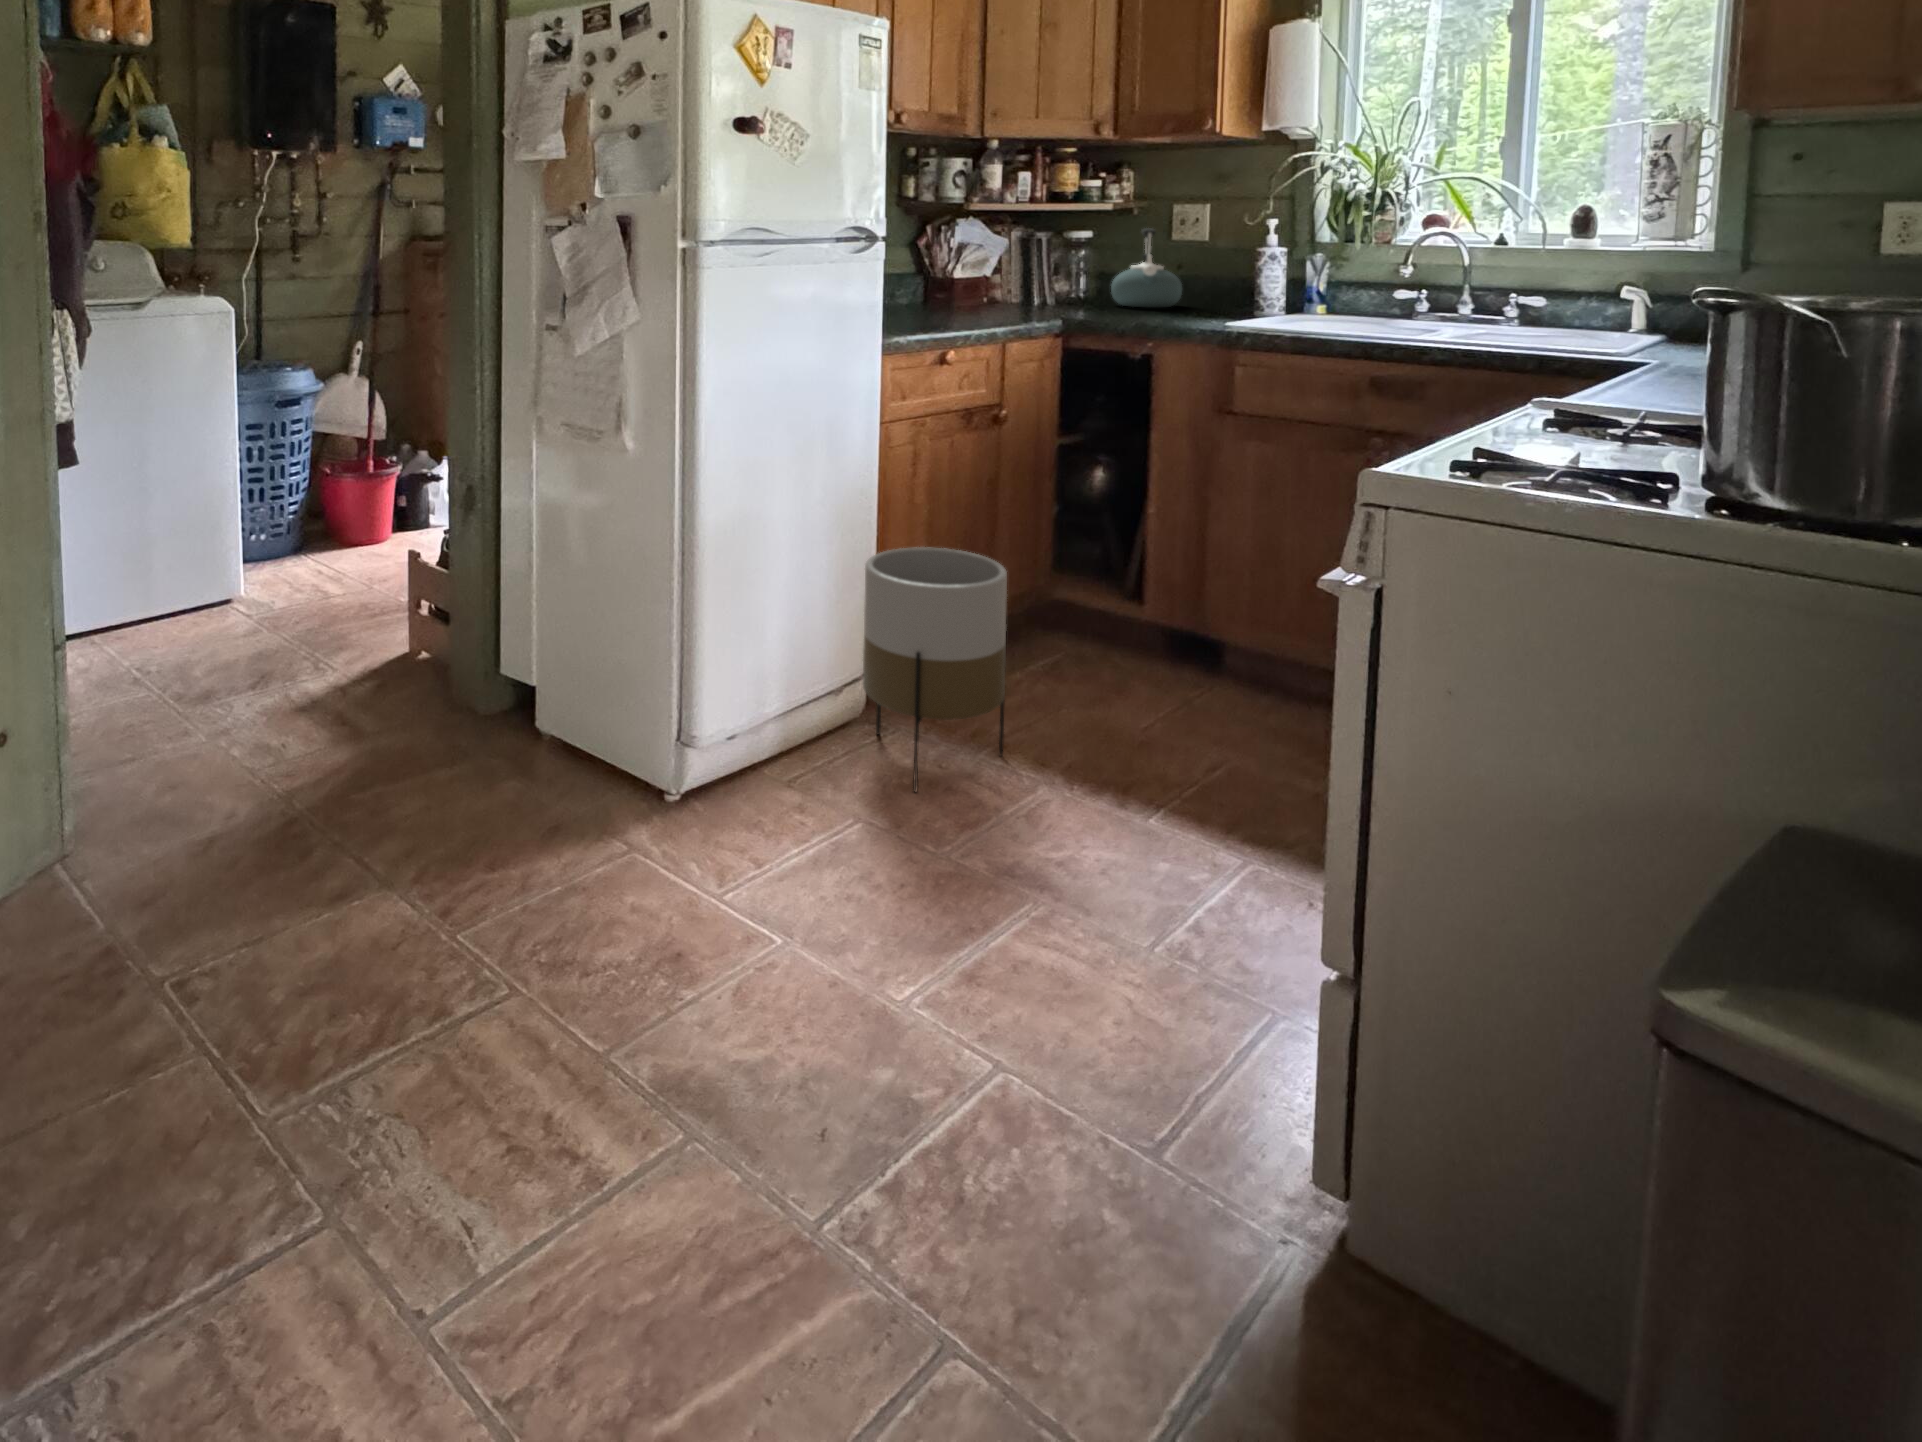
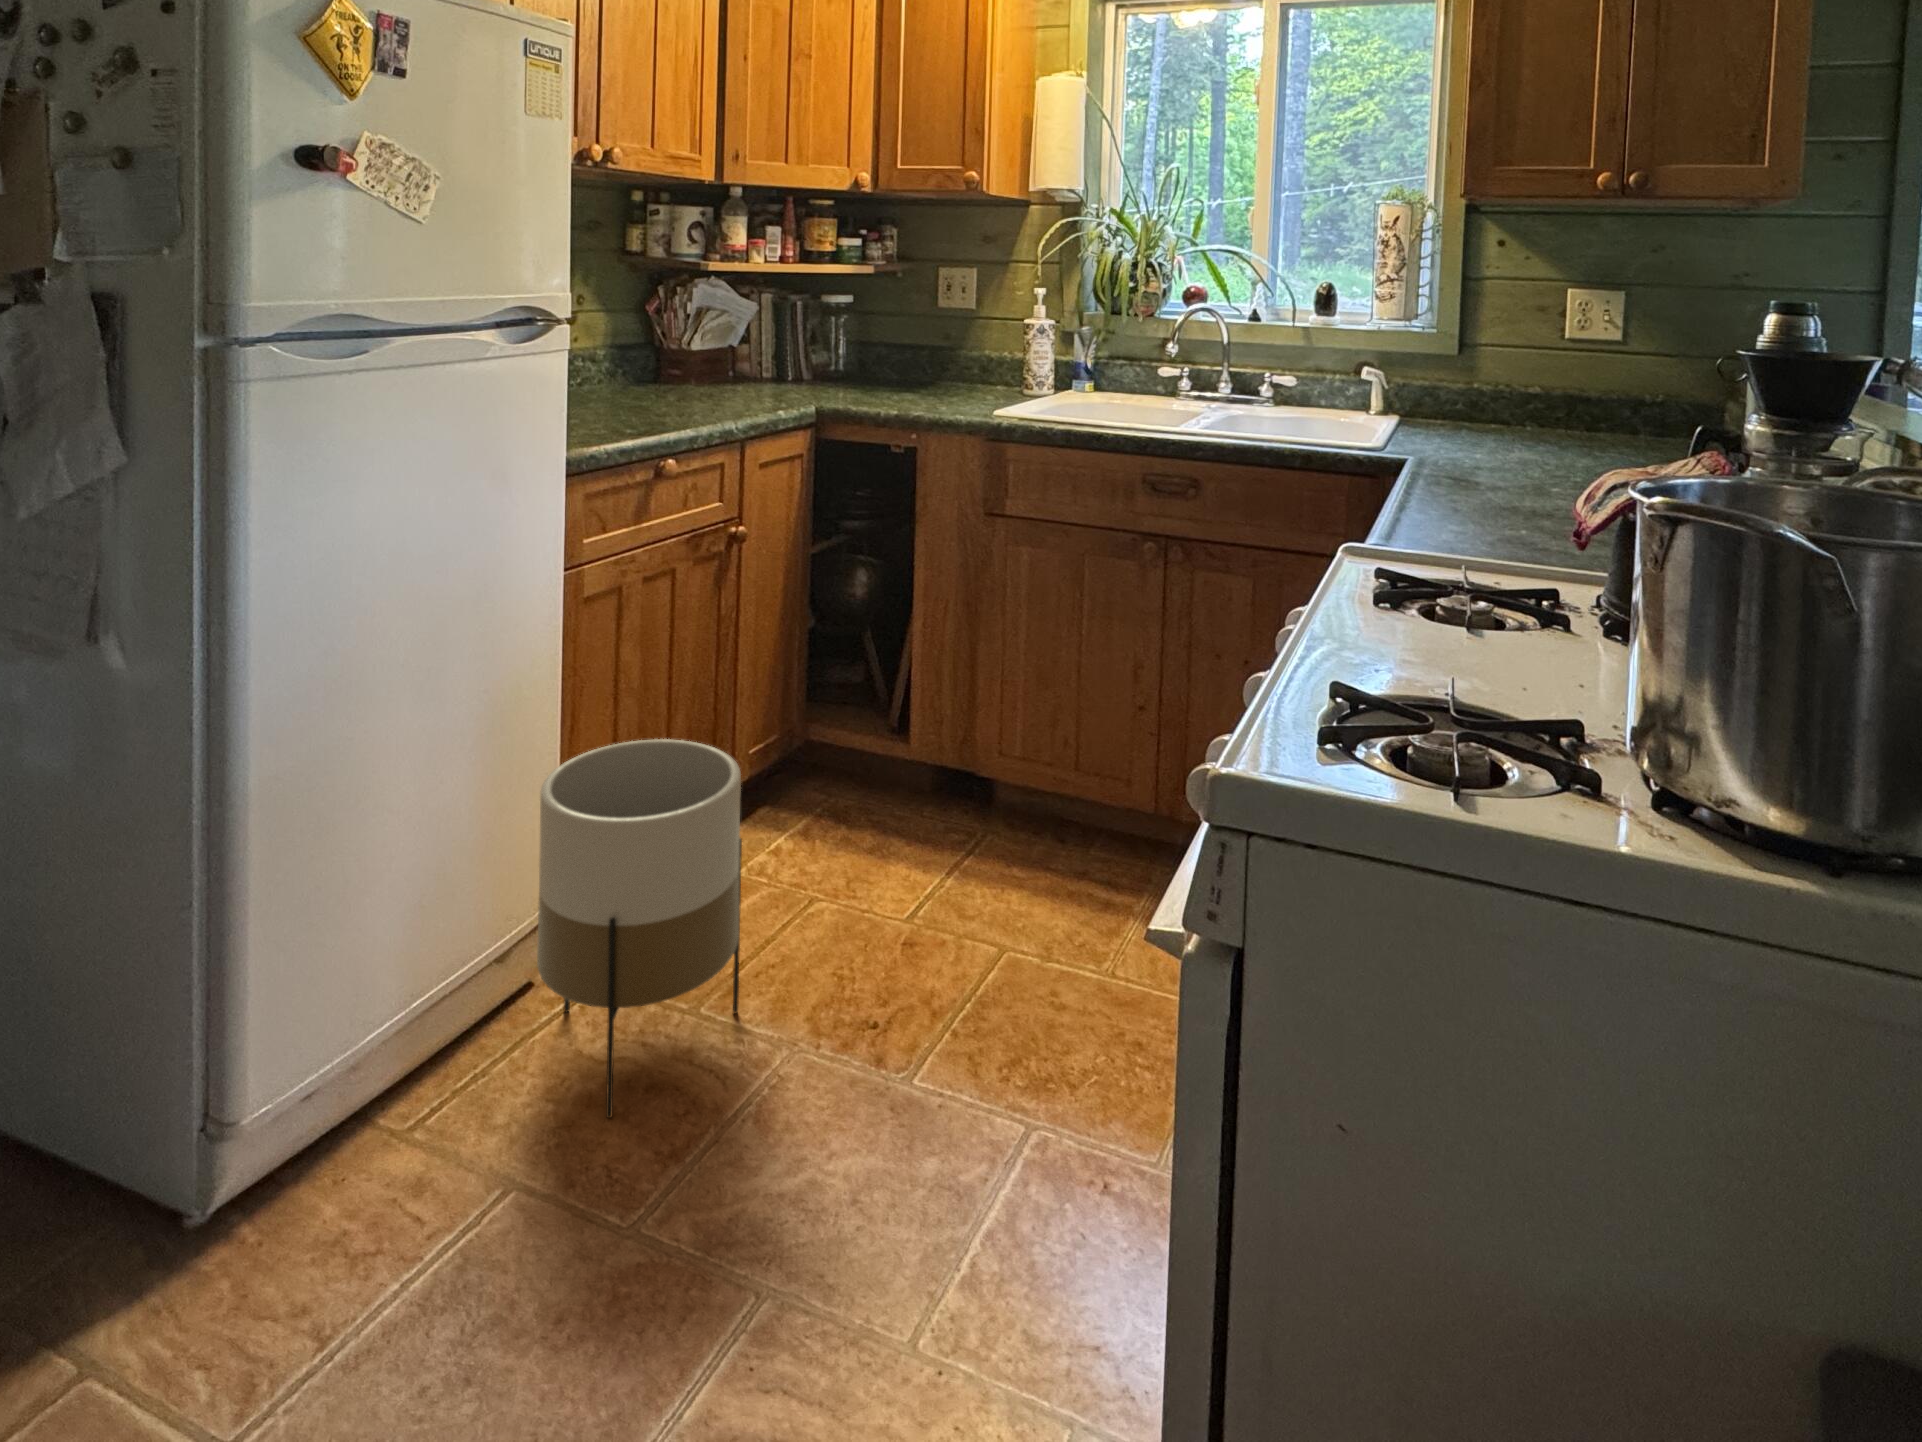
kettle: present [1111,228,1182,307] -> none [875,294,951,384]

